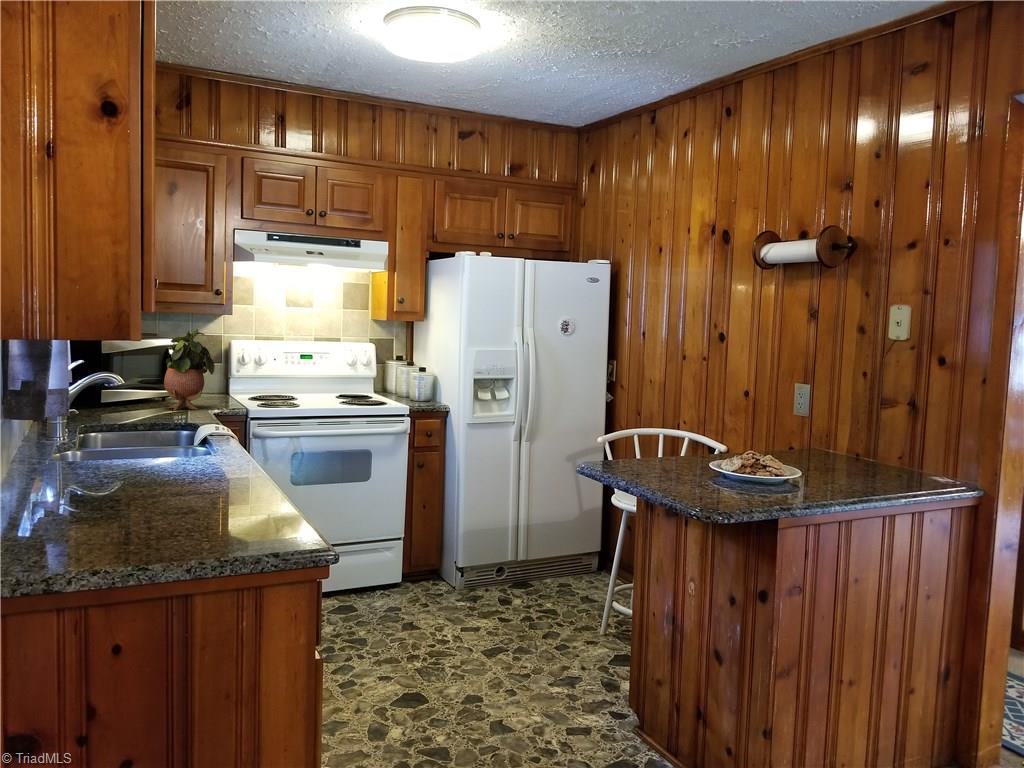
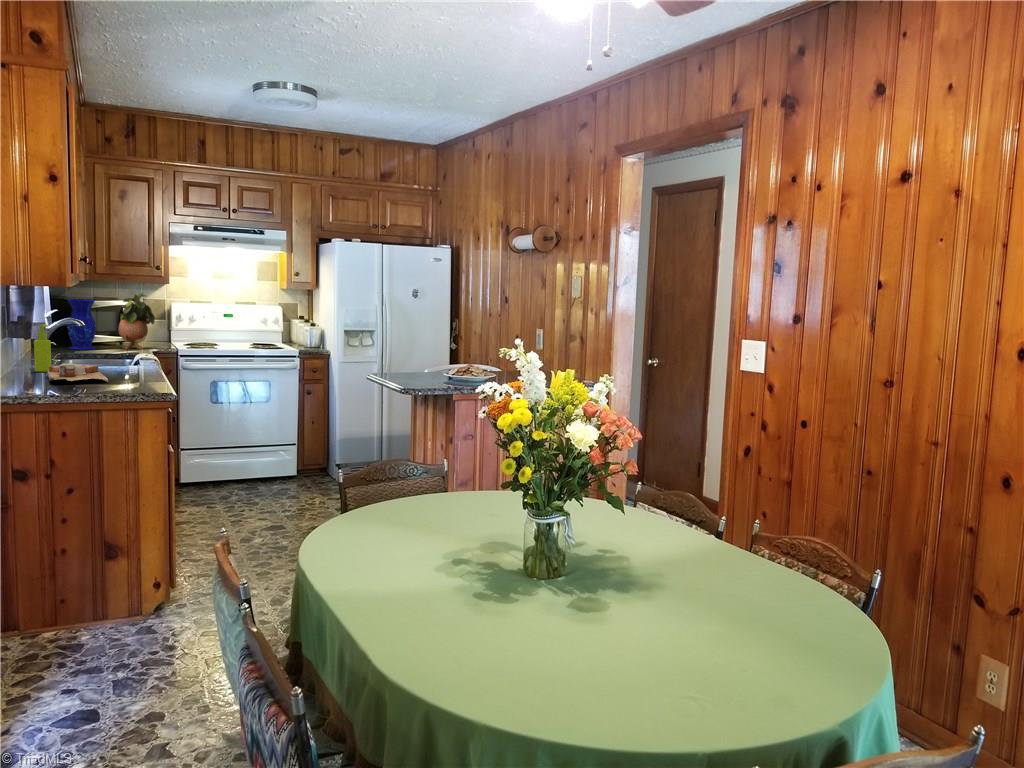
vase: none [94,339,133,412] -> present [67,299,96,349]
soap dispenser: none [51,403,79,484] -> present [34,324,51,372]
cutting board: none [74,476,189,533] -> present [48,363,108,382]

